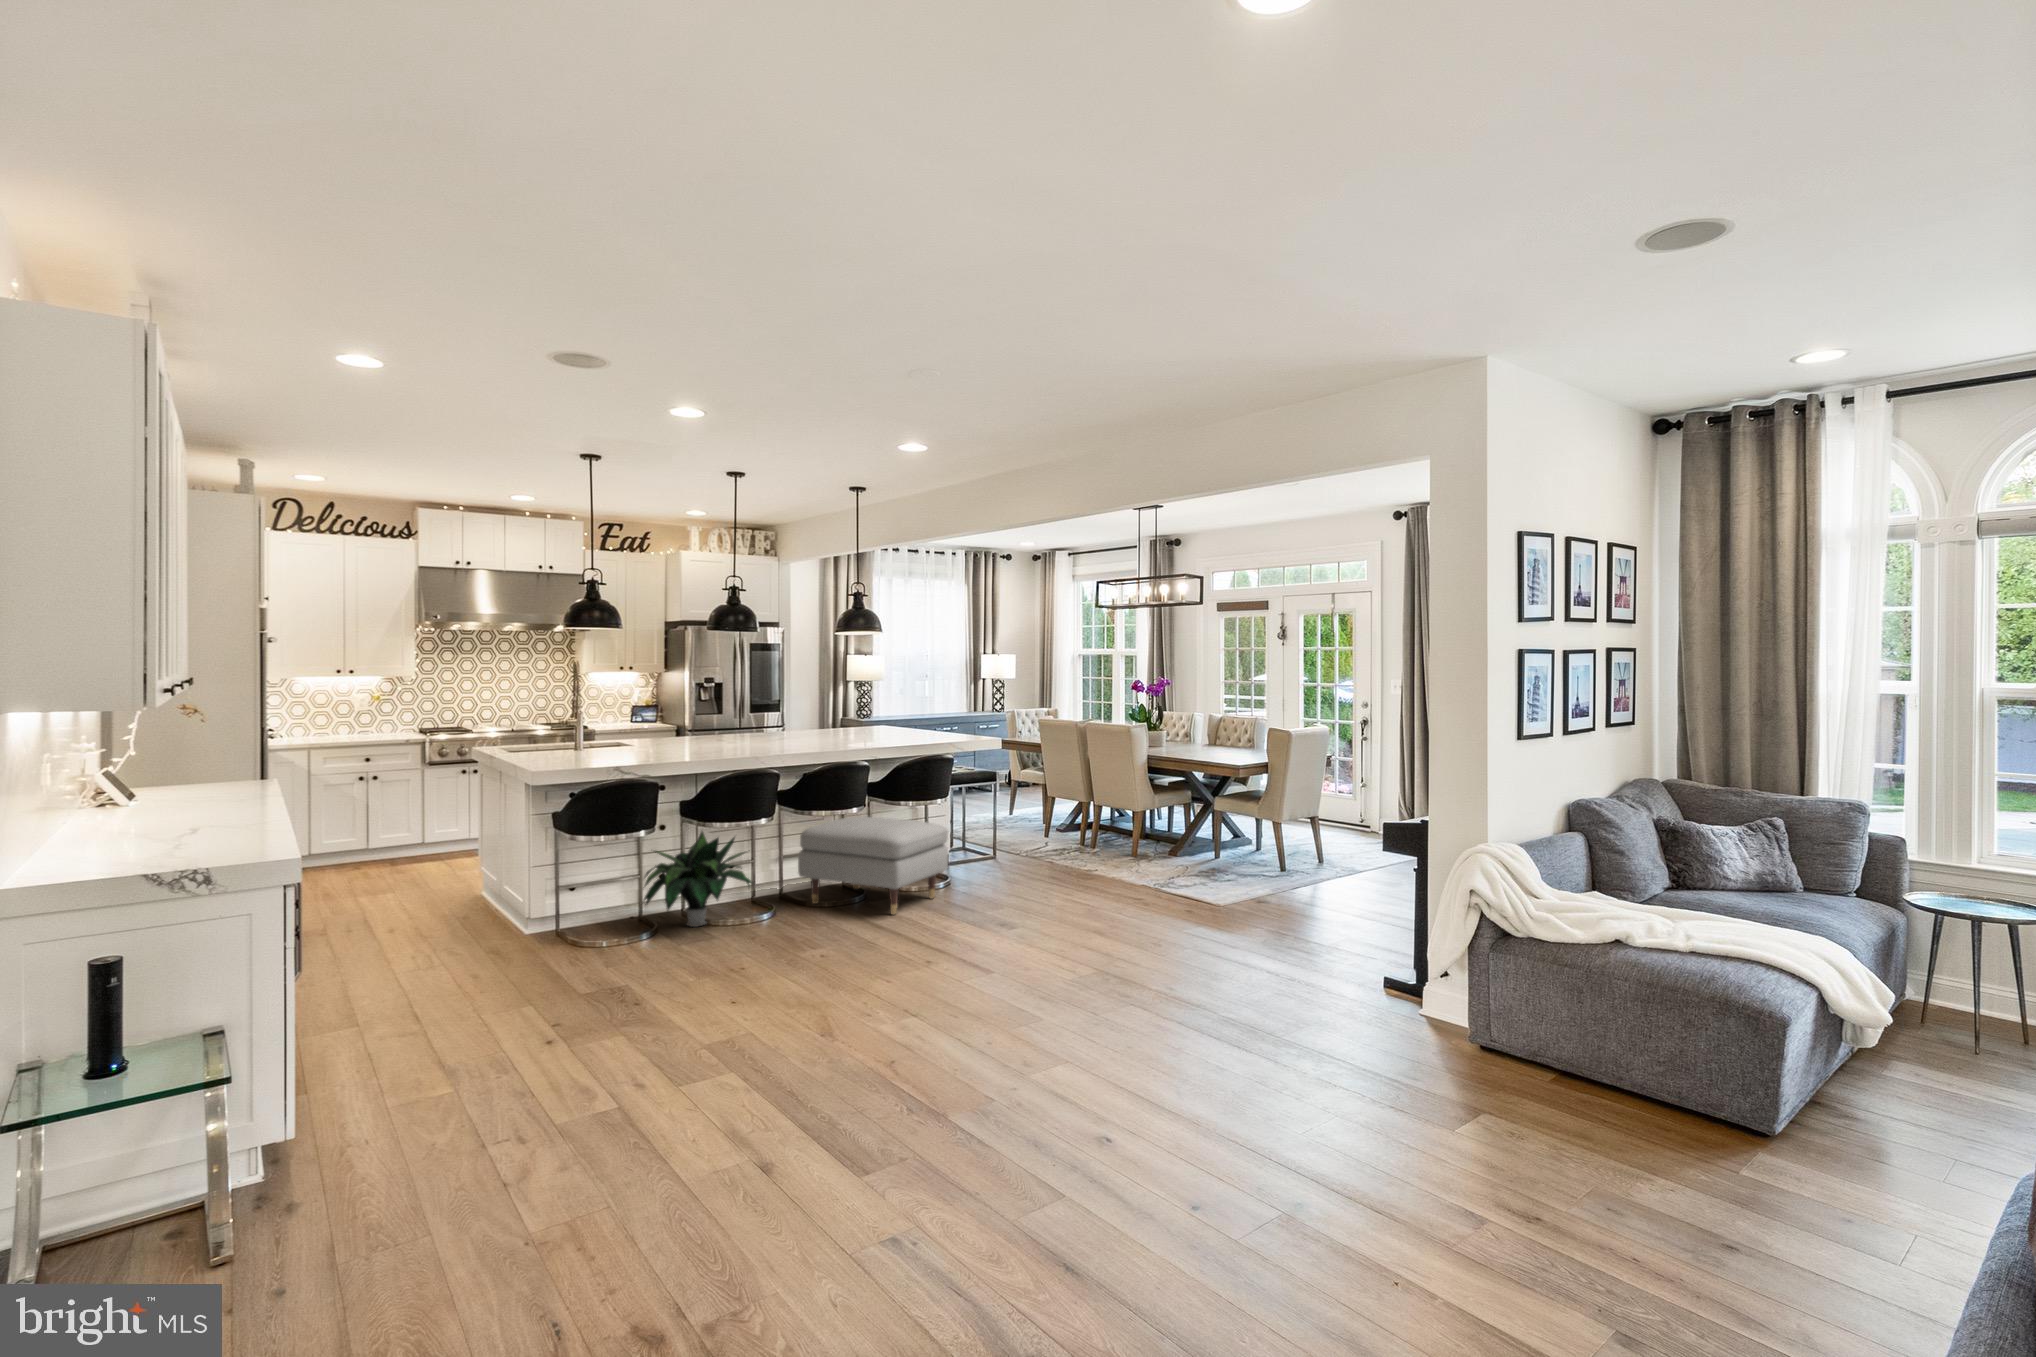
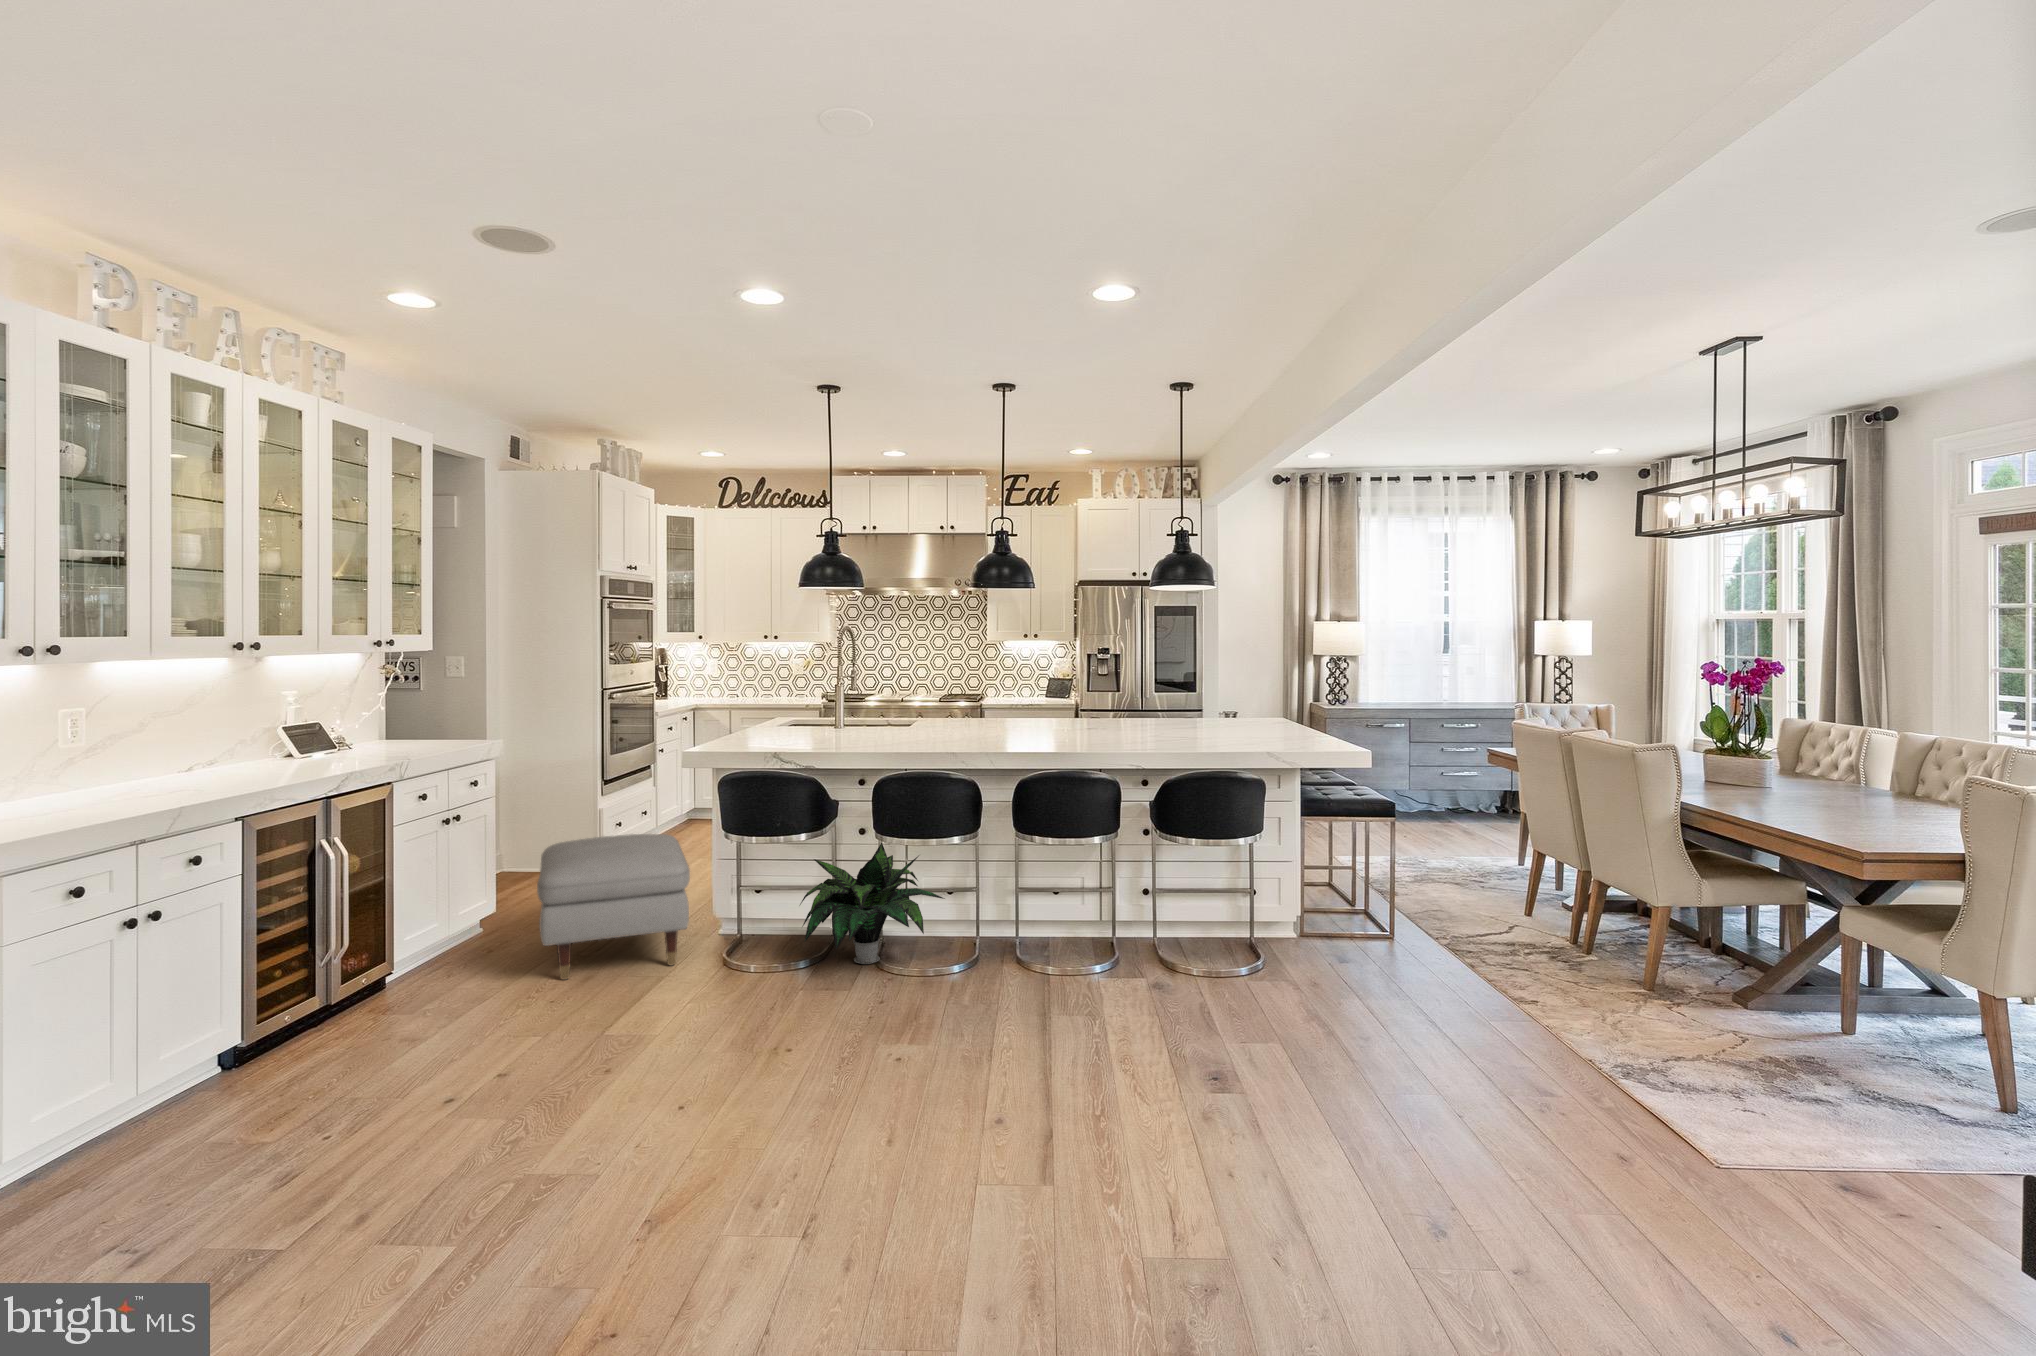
ottoman: present [798,817,948,915] -> present [537,834,690,980]

